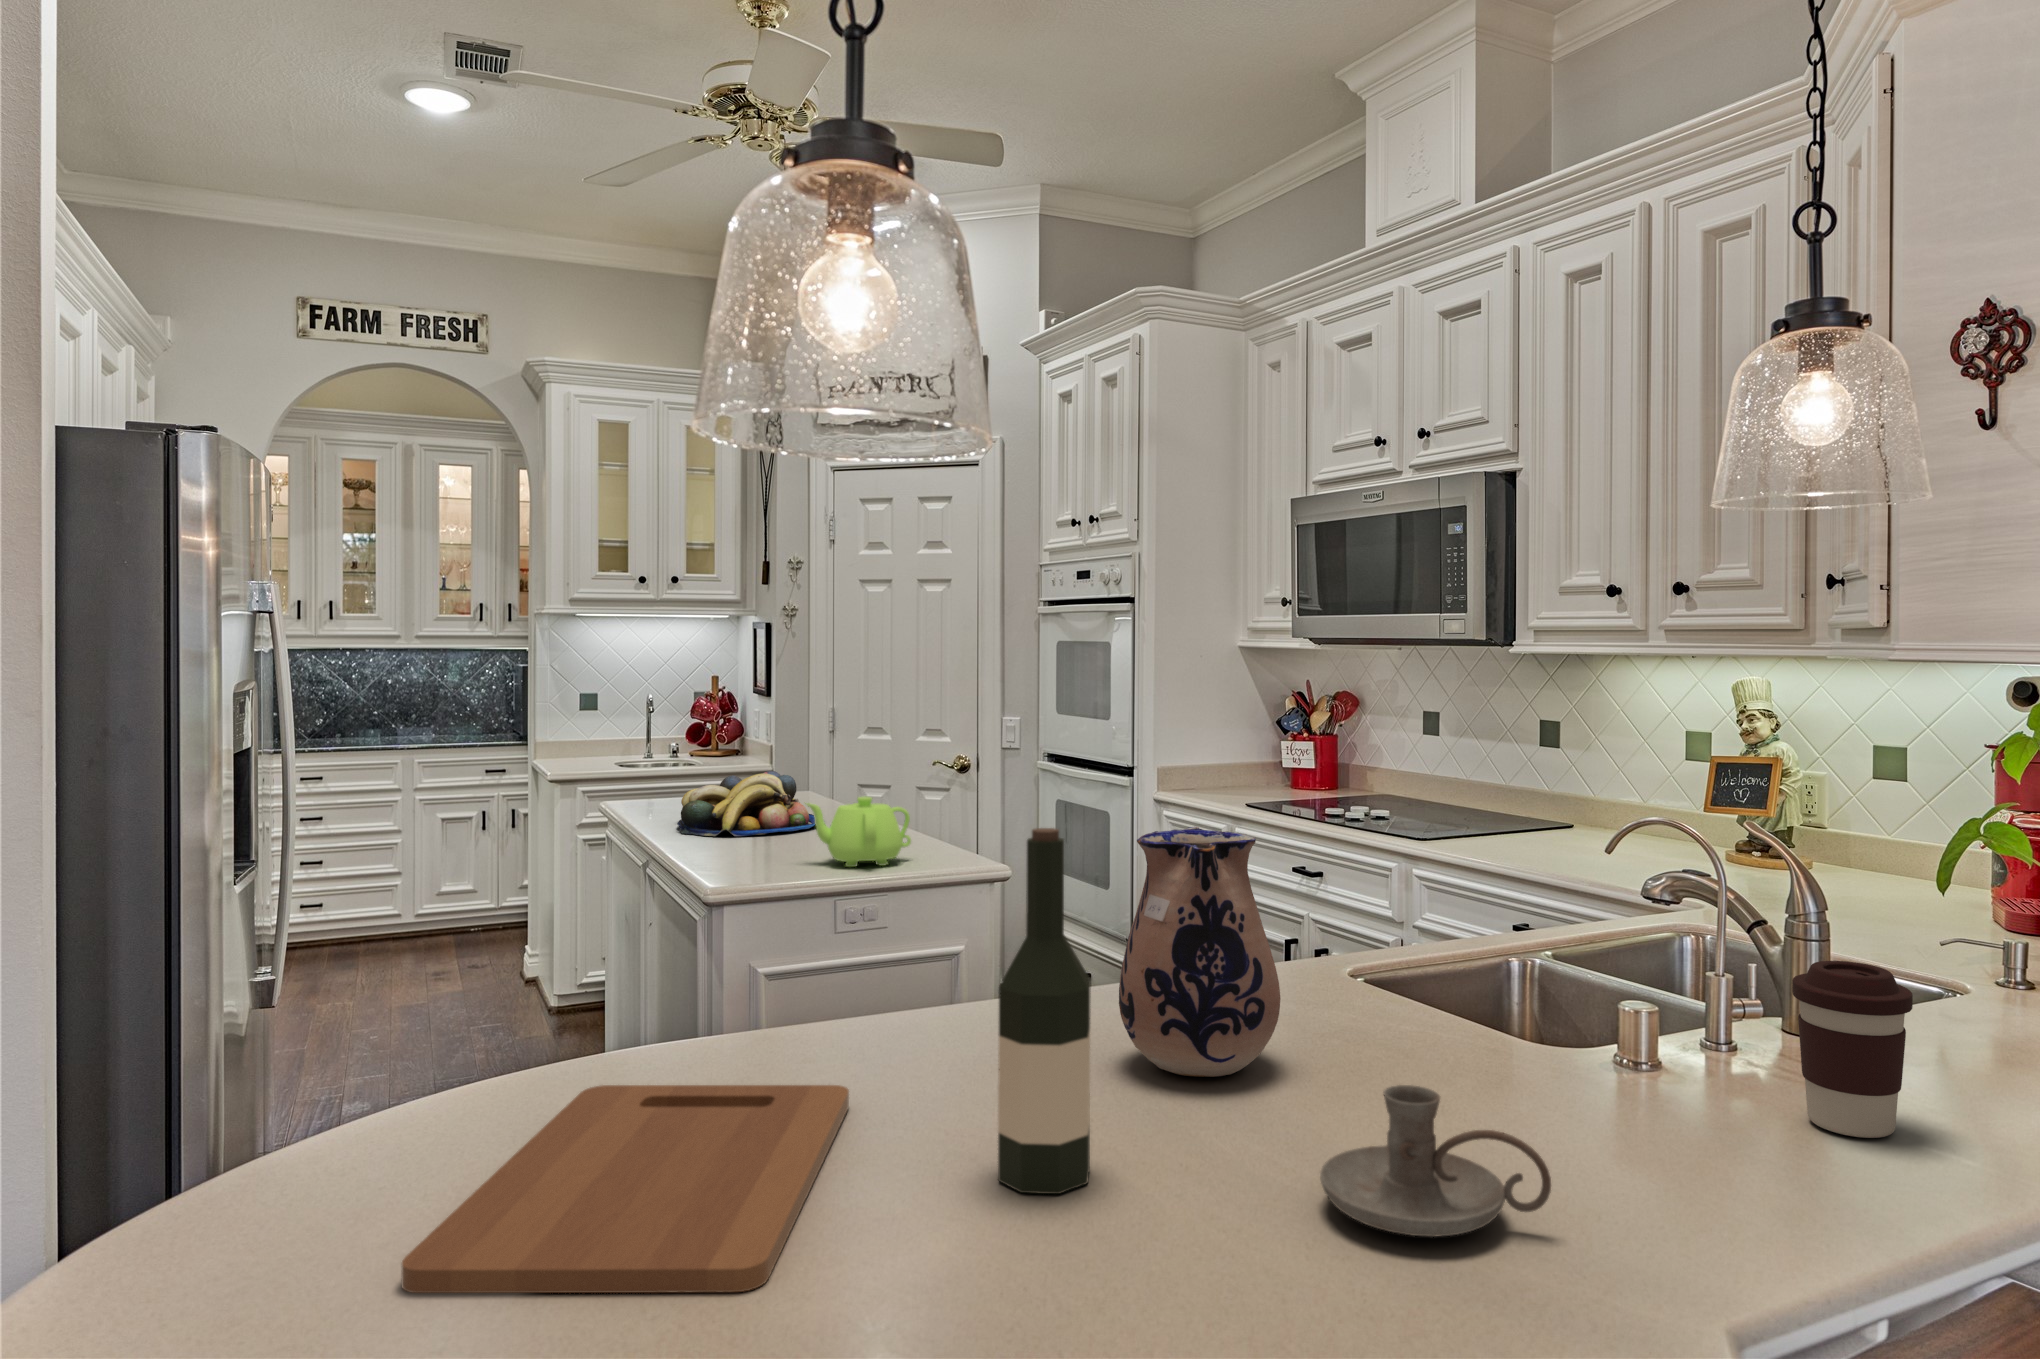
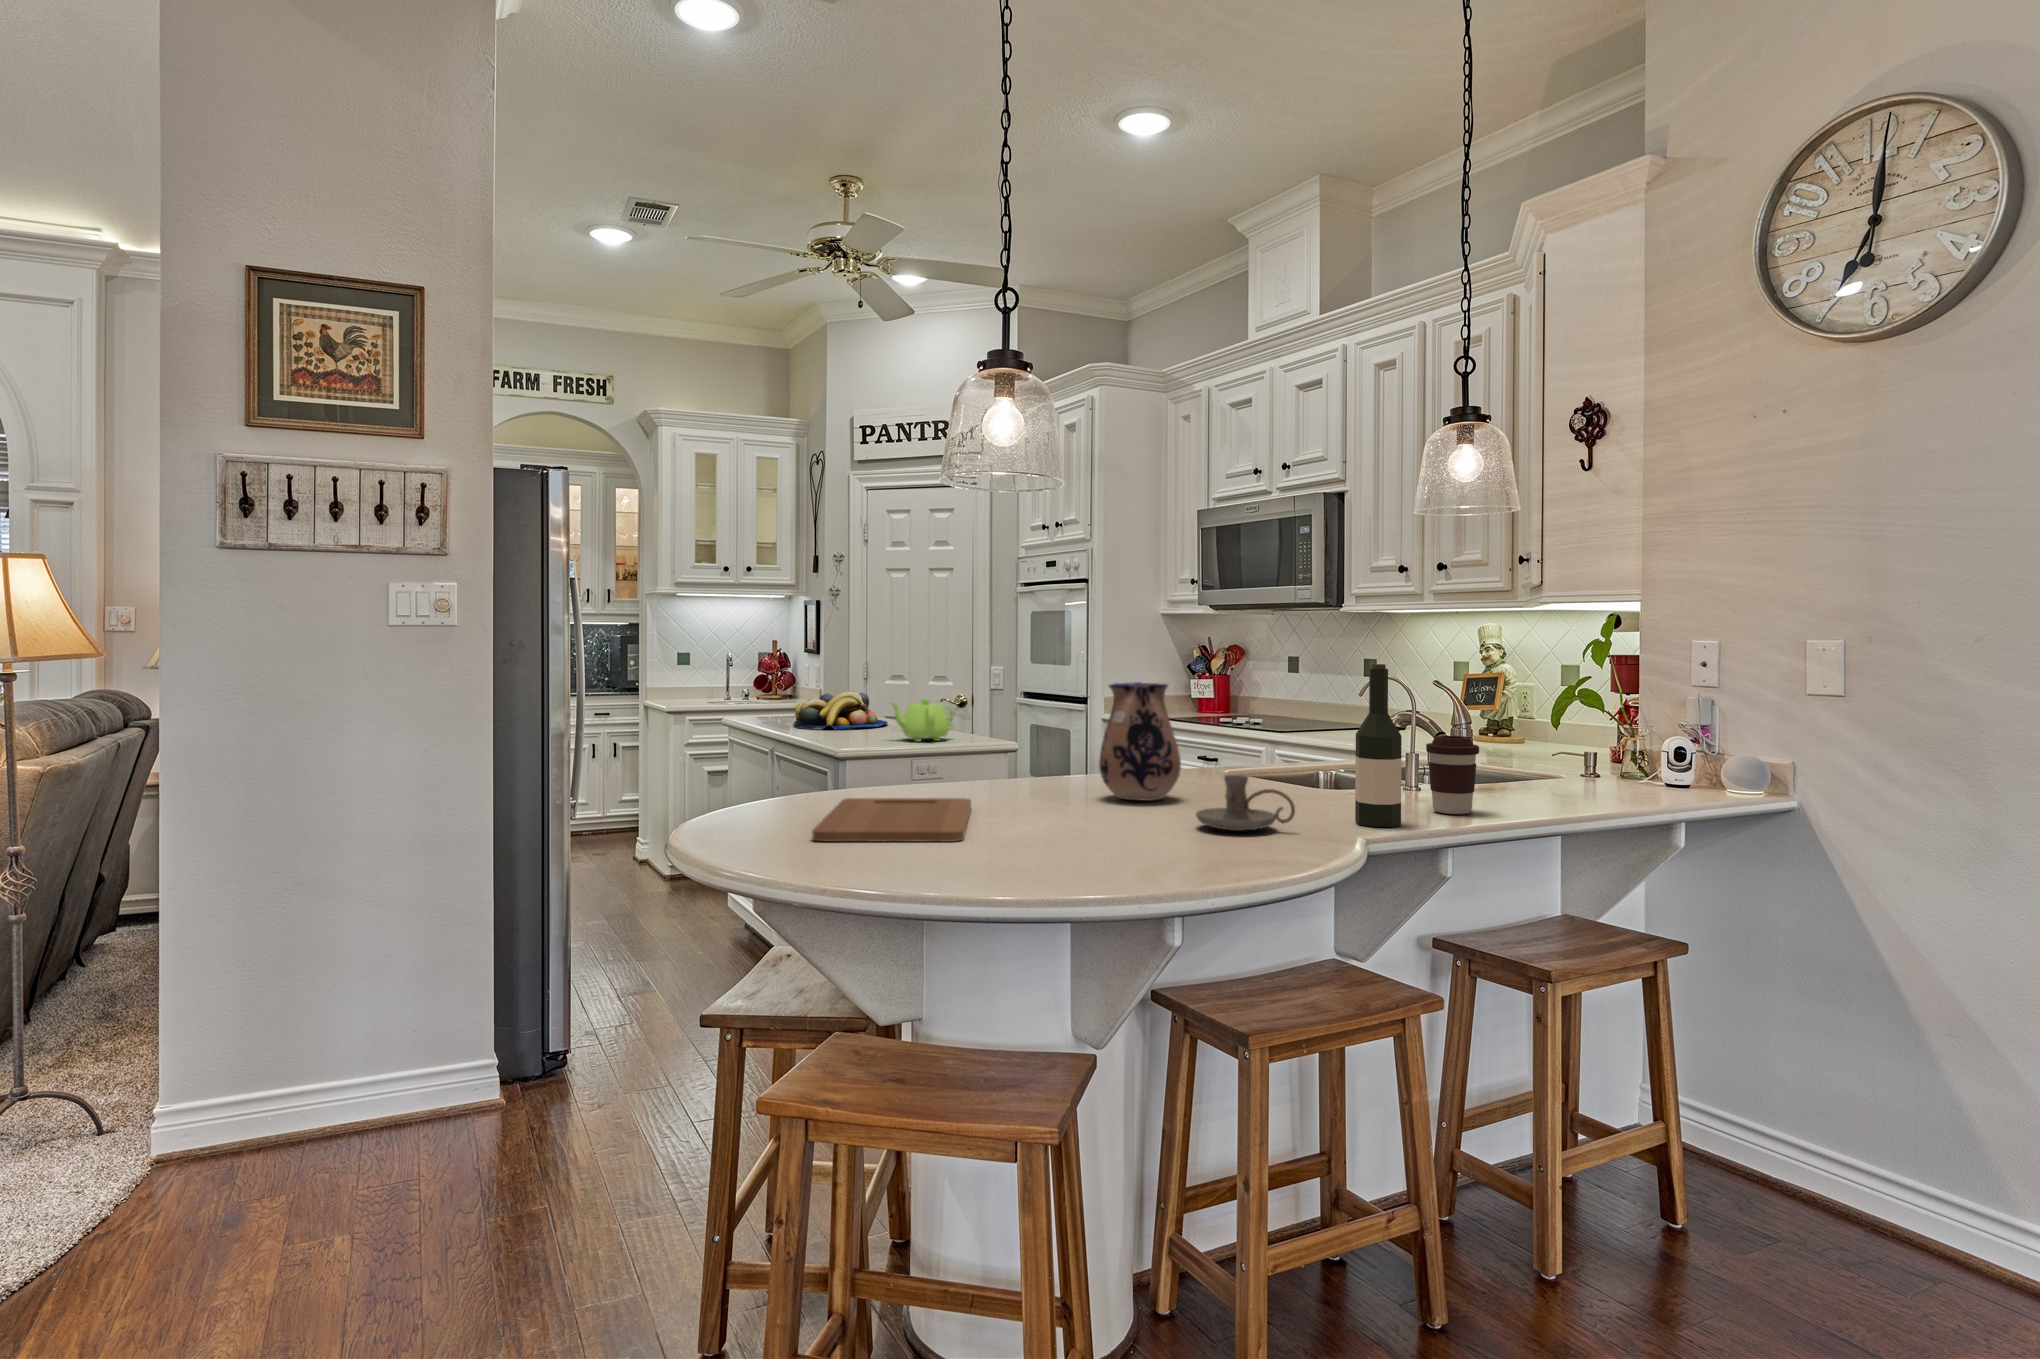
wine bottle: present [998,828,1091,1194] -> present [1355,664,1402,827]

